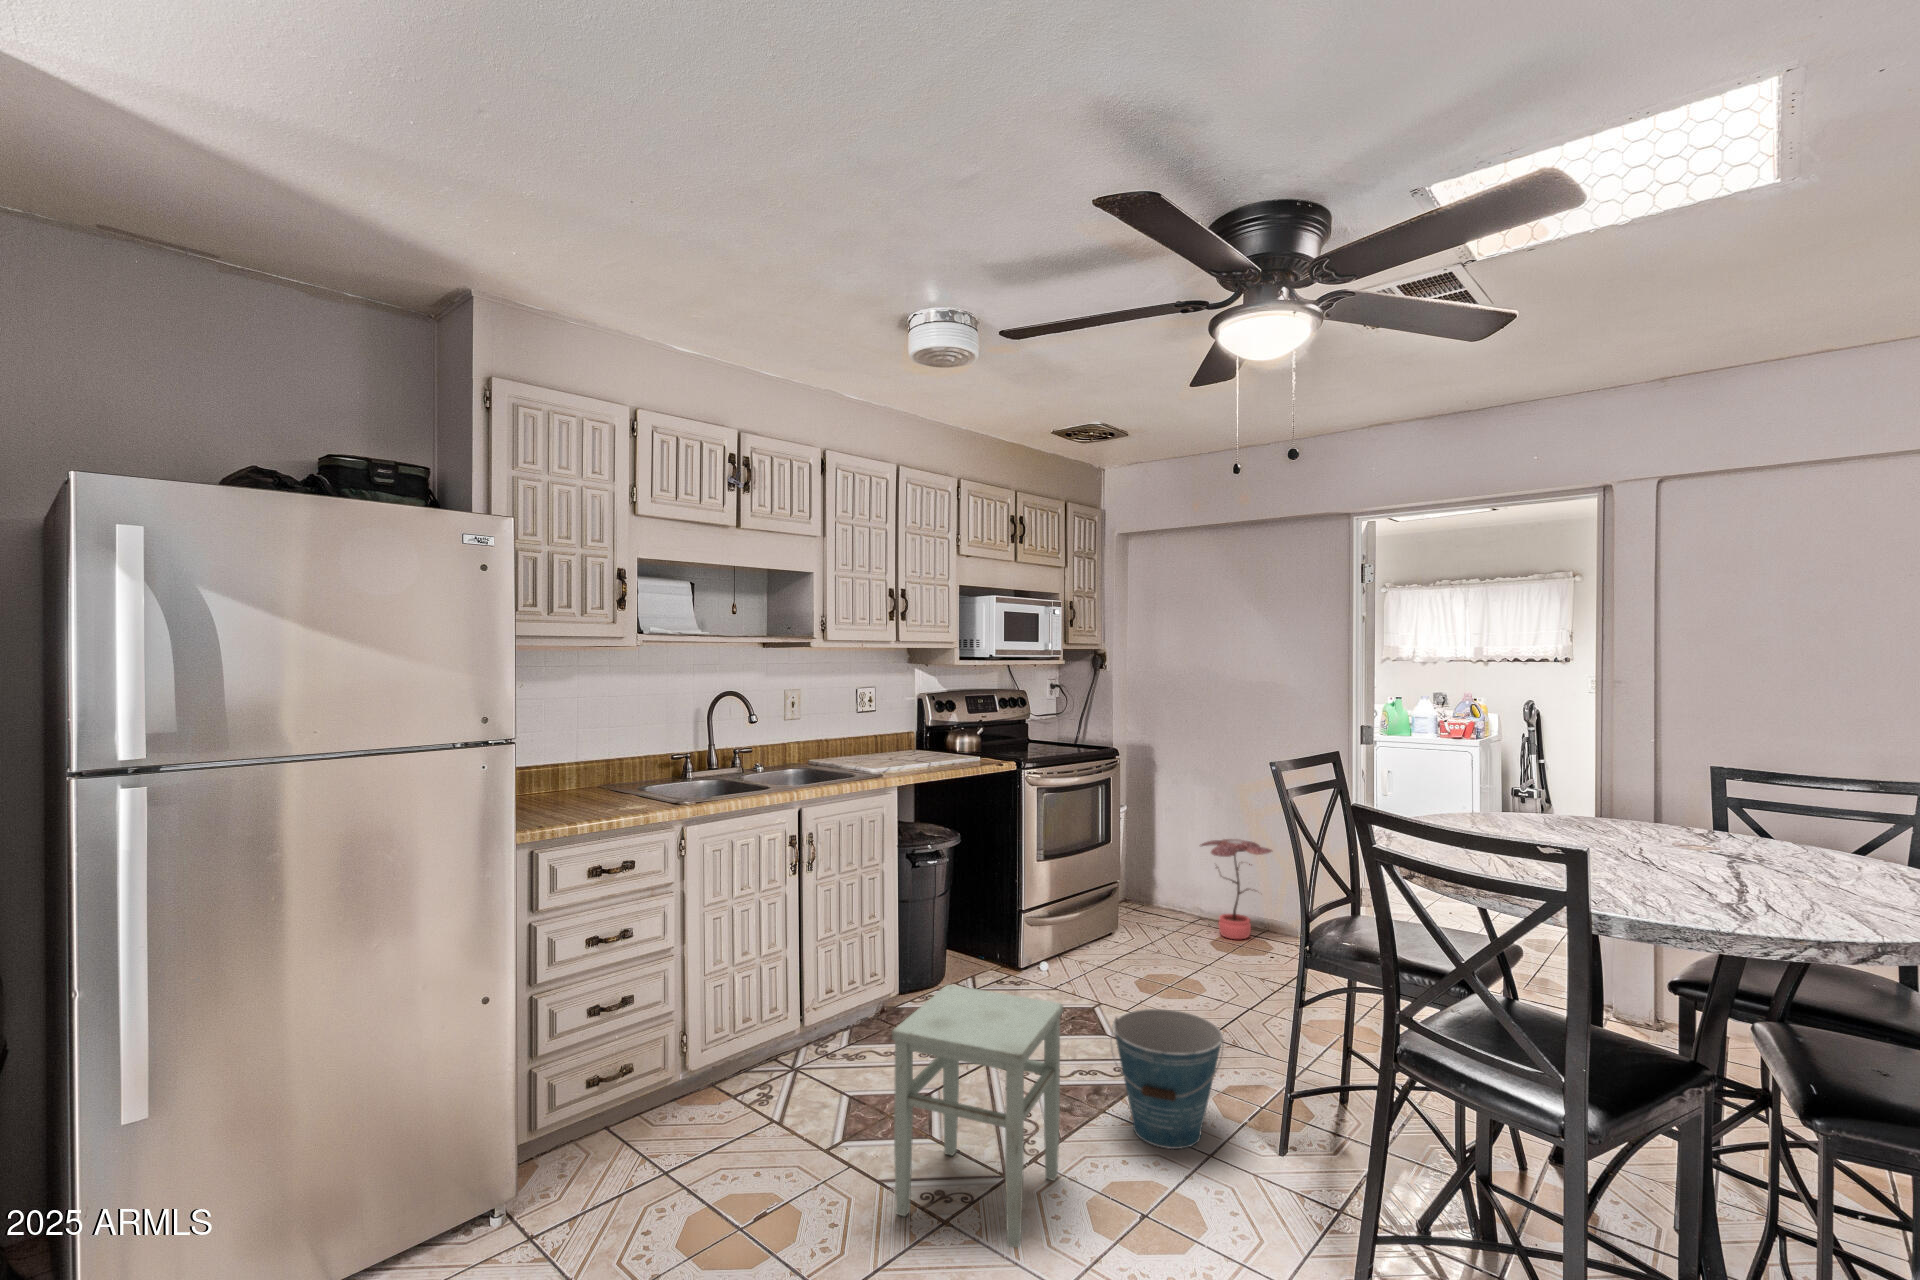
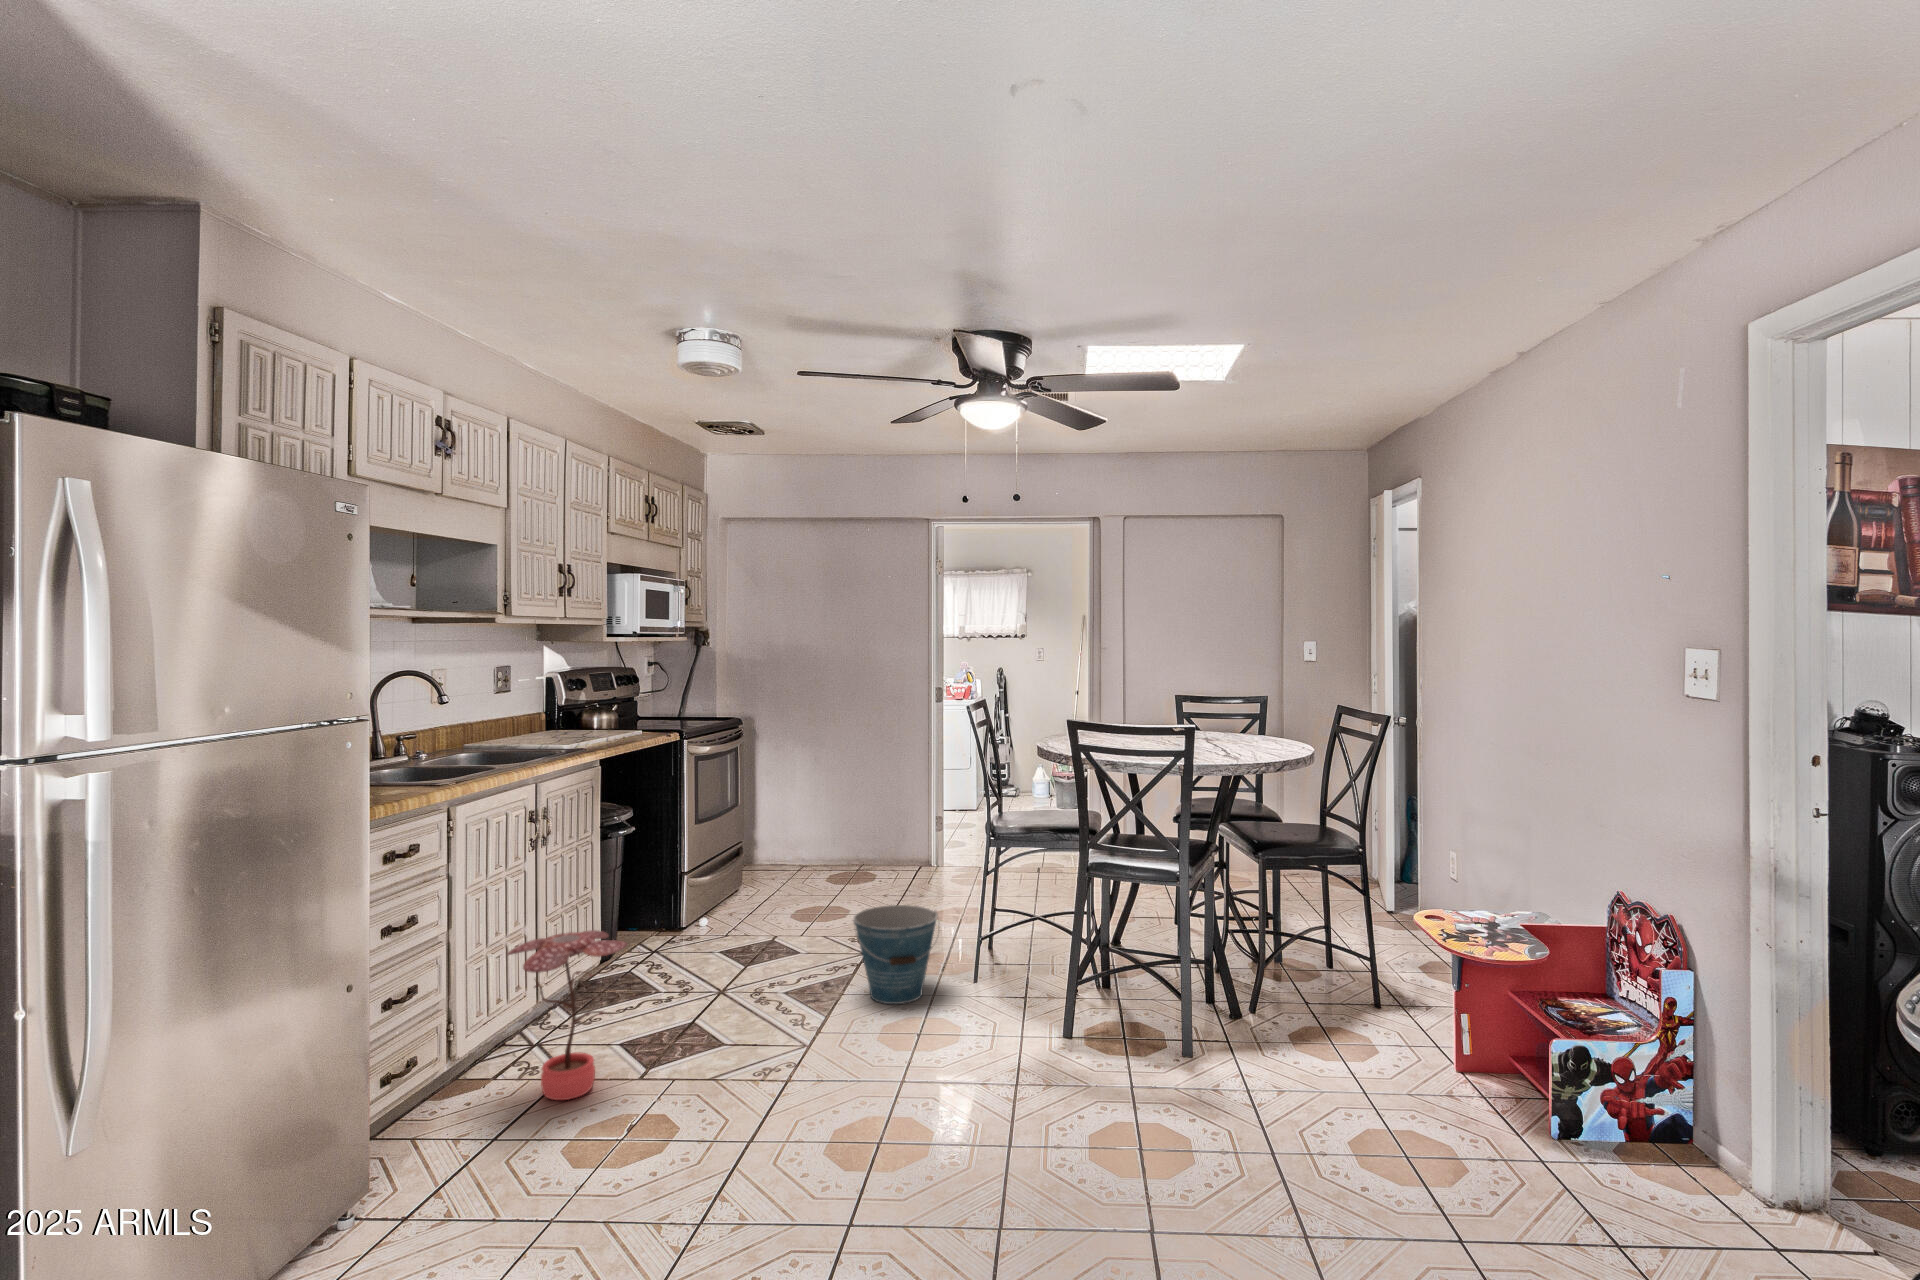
potted plant: present [1200,839,1272,939] -> present [507,930,627,1100]
stool: present [892,985,1063,1248] -> none [742,901,859,1092]

